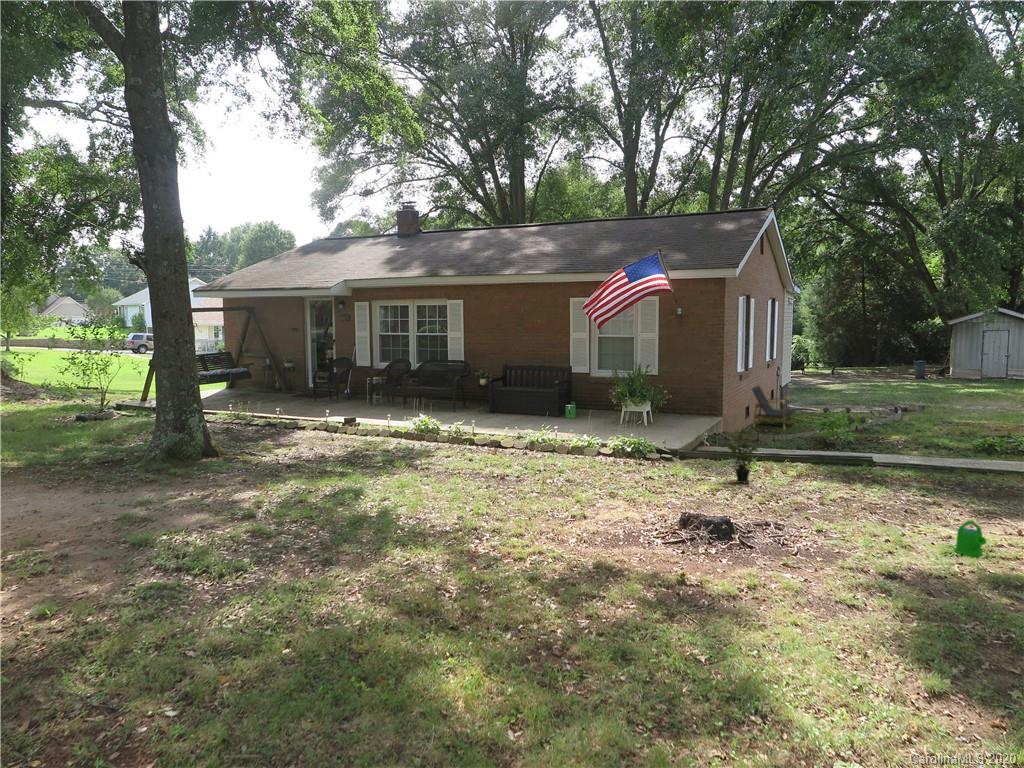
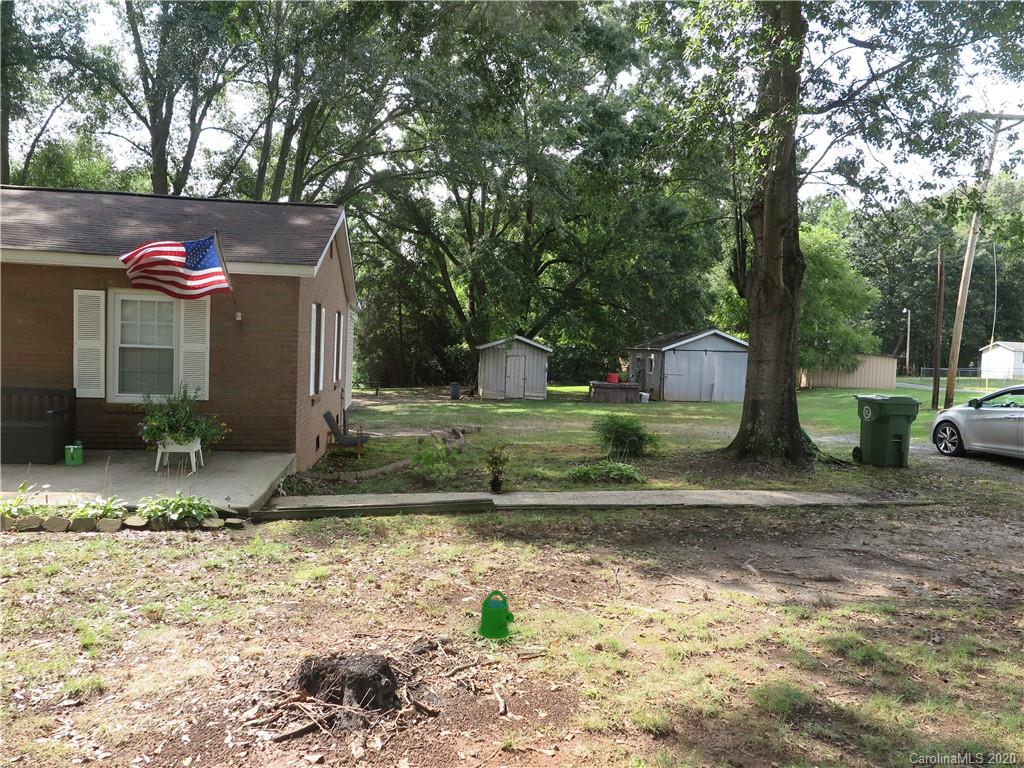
potted plant: present [728,430,758,484] -> present [484,443,509,494]
watering can: present [954,521,986,556] -> present [478,590,514,638]

